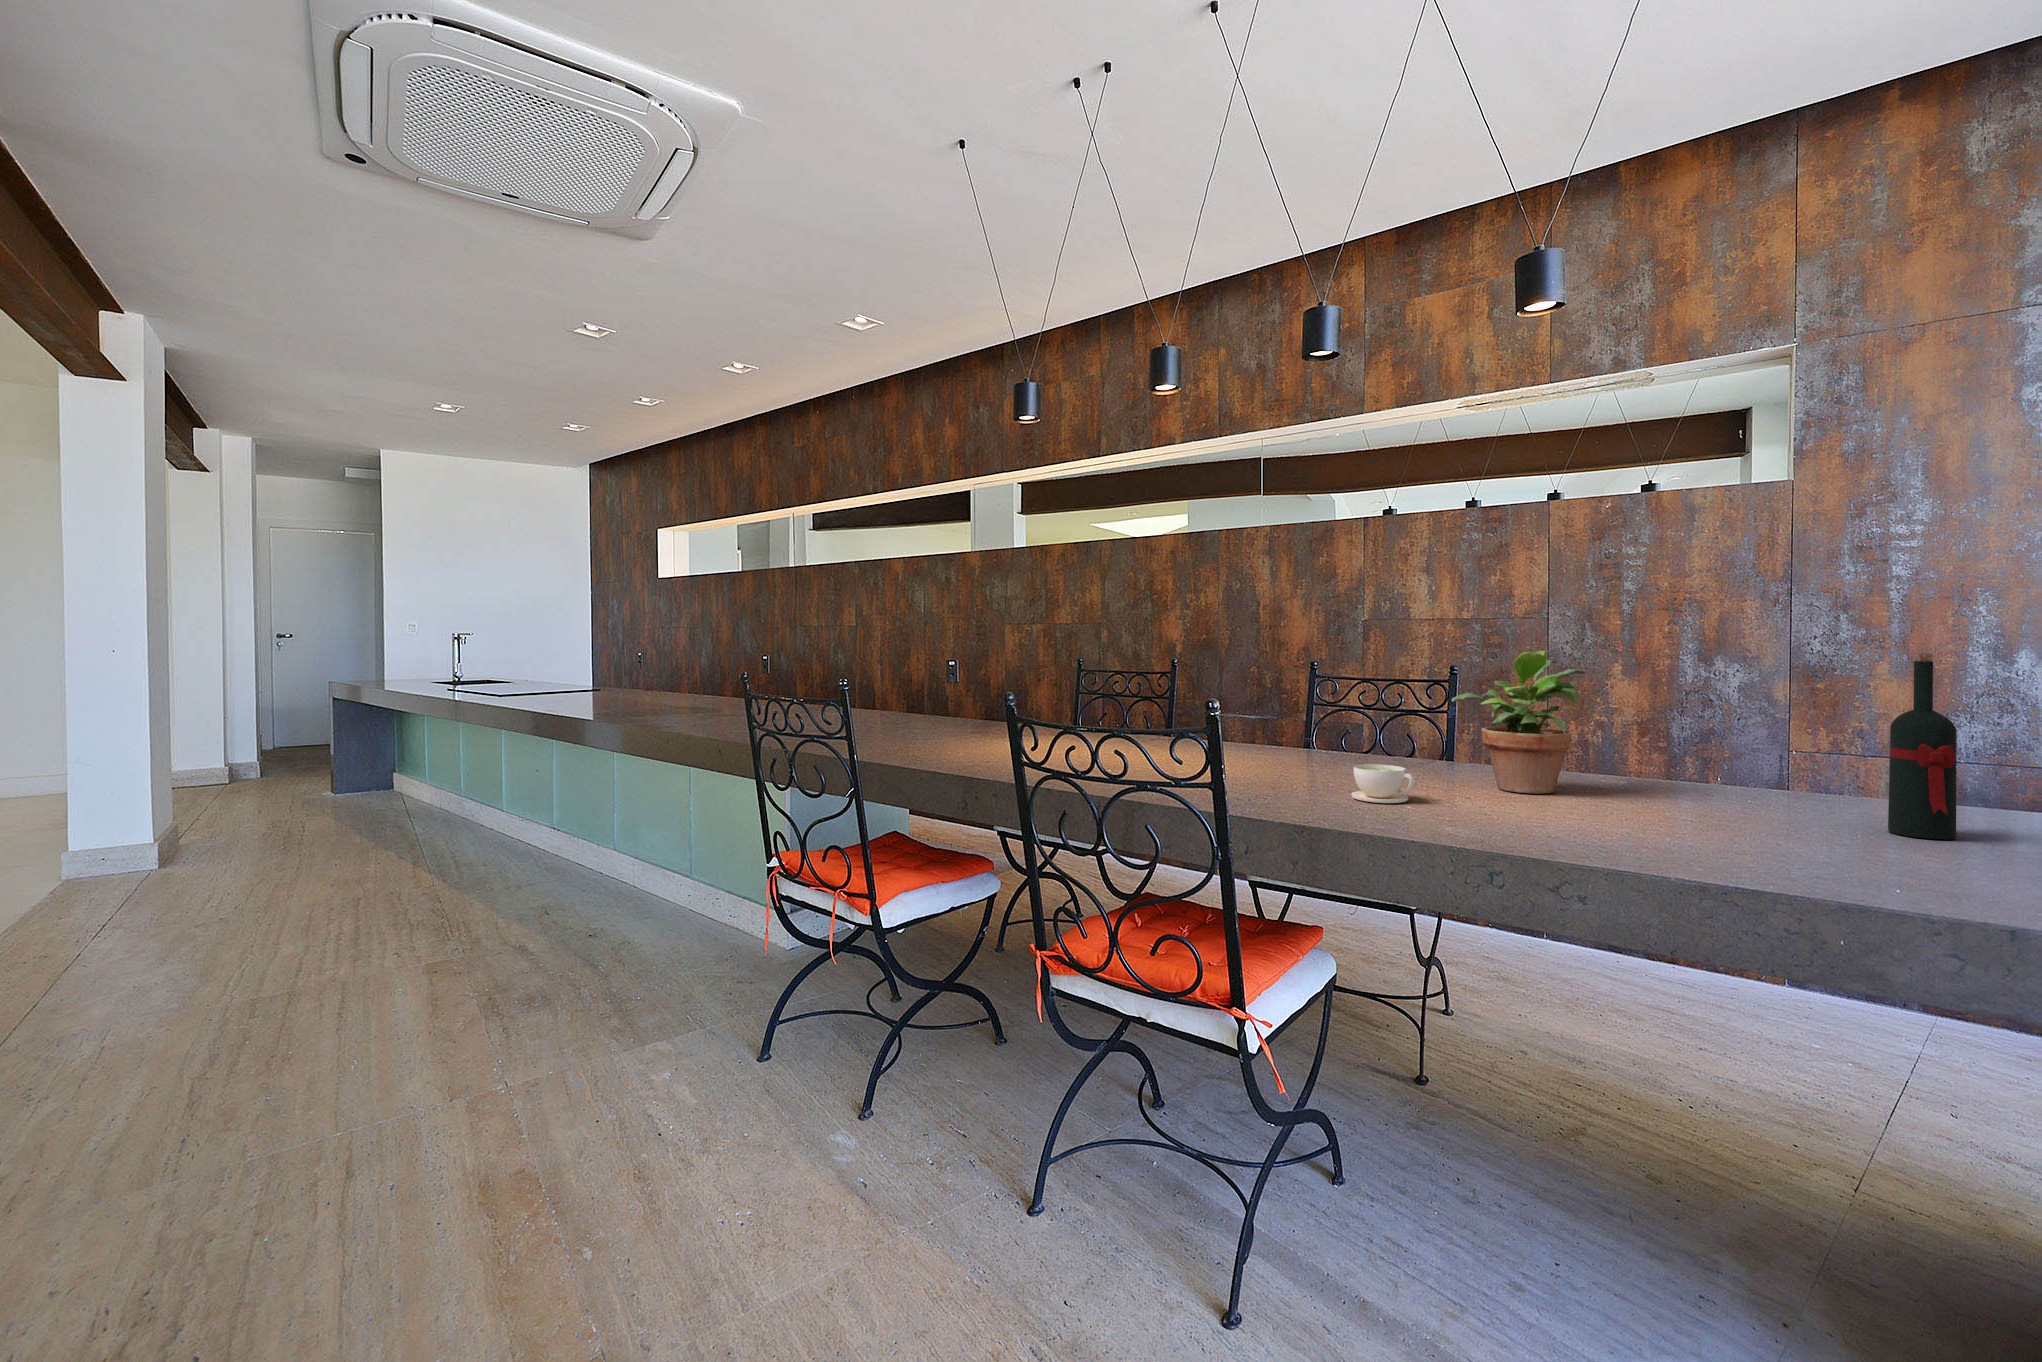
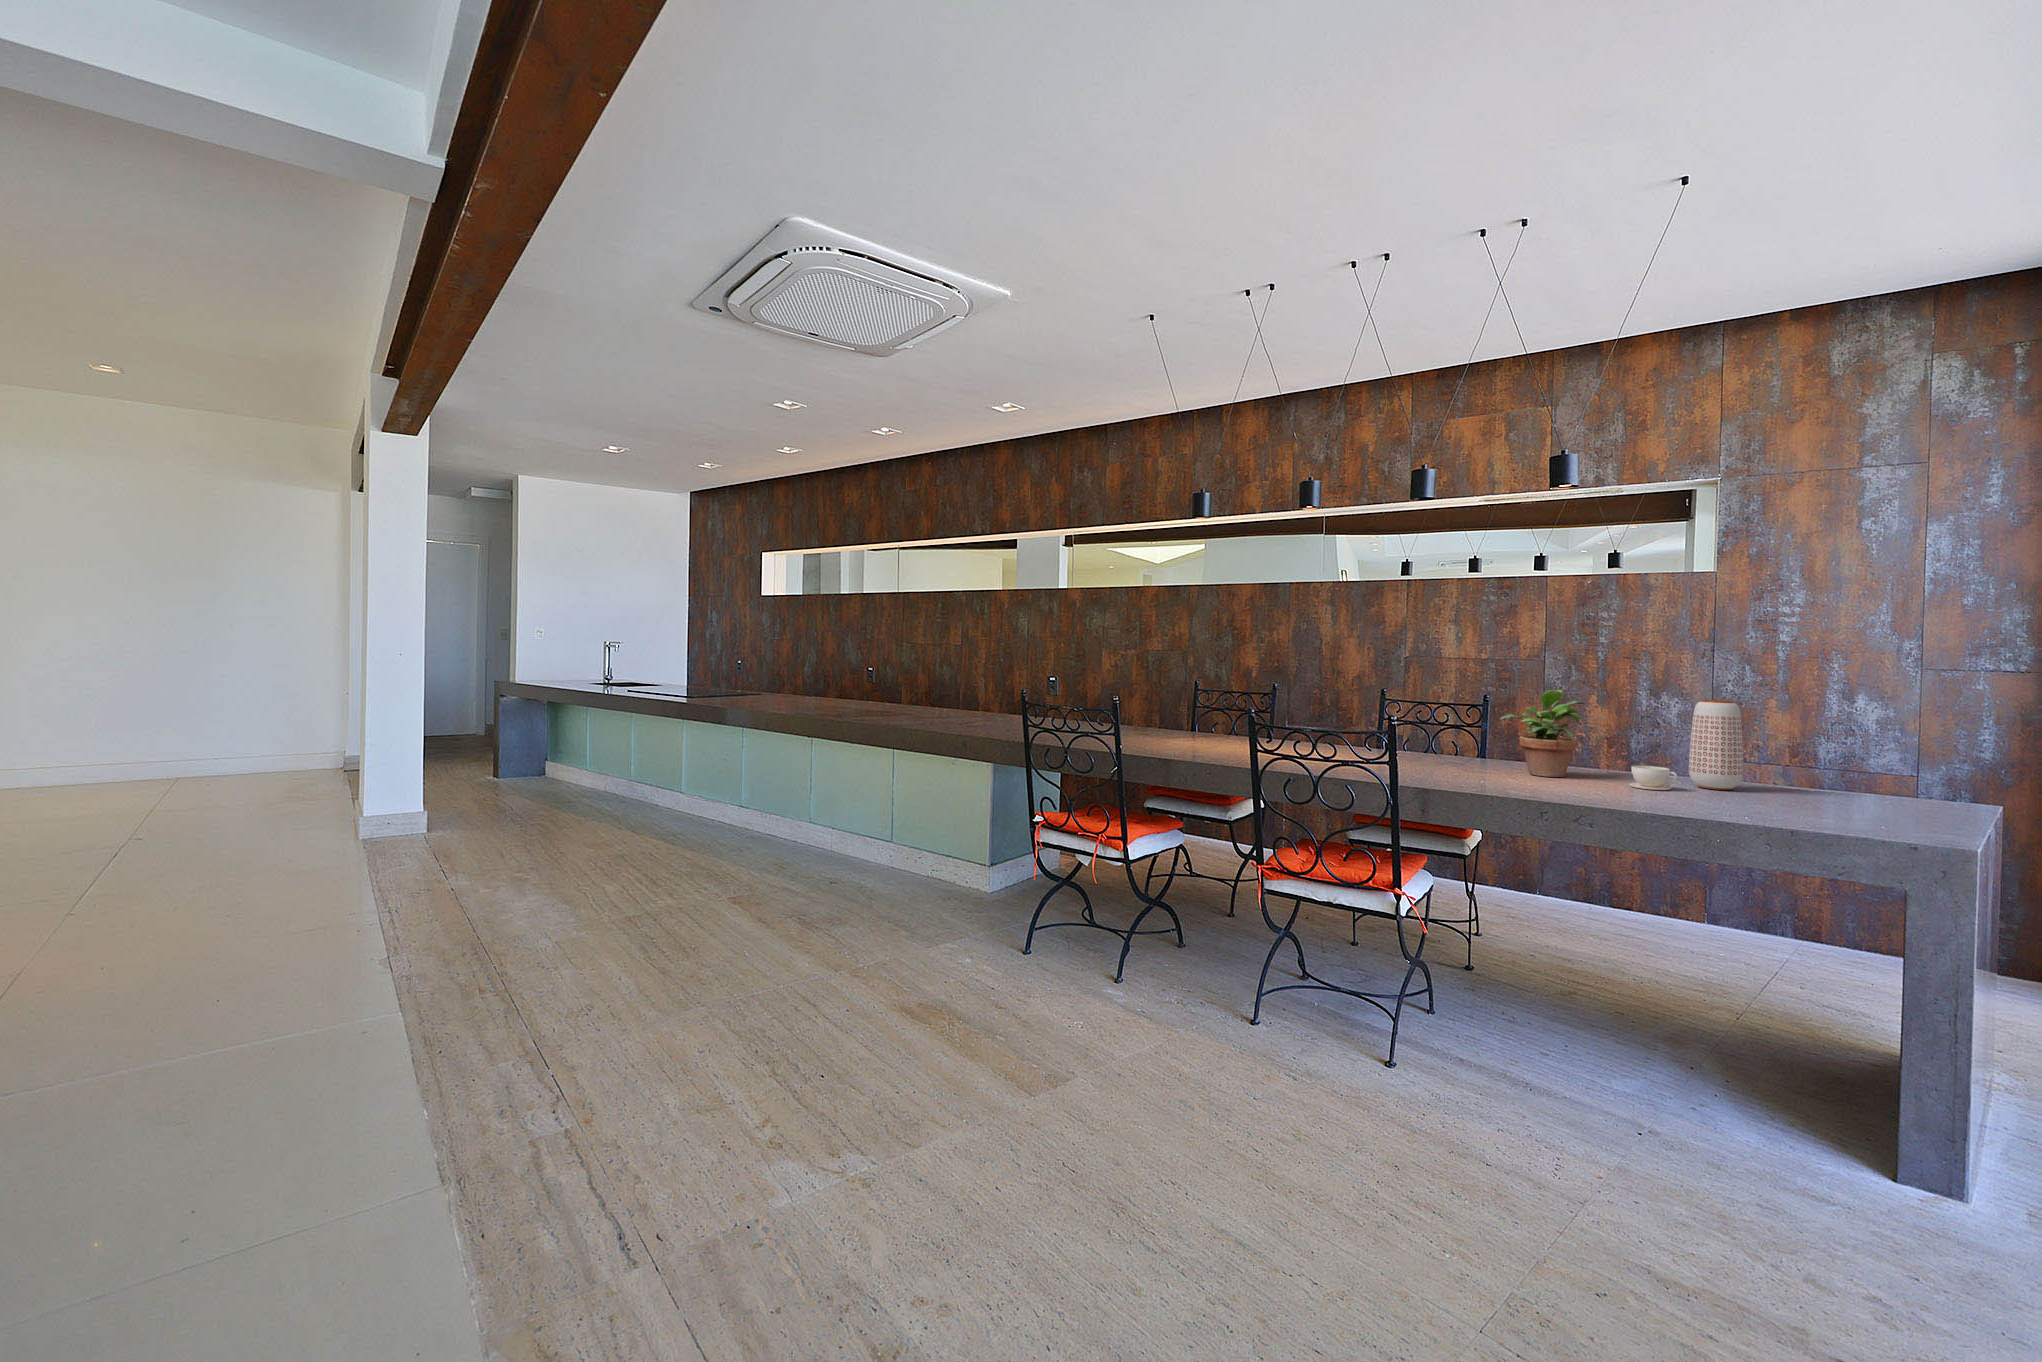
wine bottle: present [1888,654,1957,840] -> none [1755,698,1790,801]
vase: none [1764,660,1861,816] -> present [1689,700,1743,790]
coffee cup: present [1352,764,1415,803] -> present [1629,766,1677,790]

